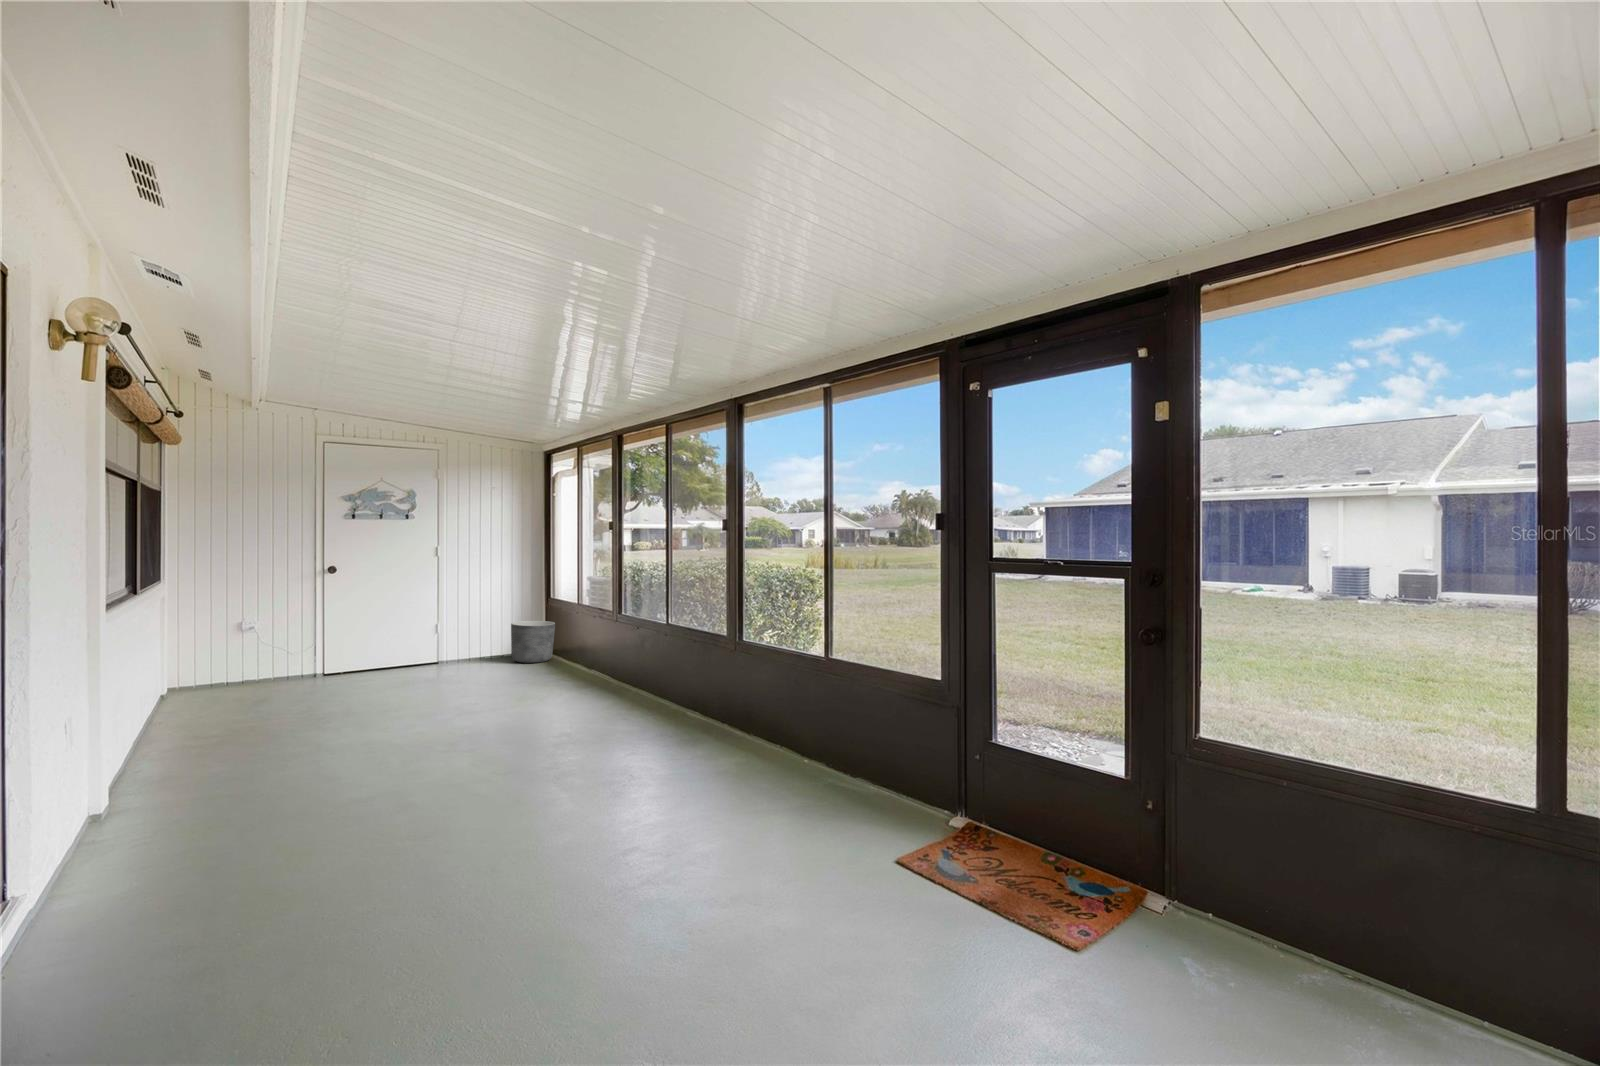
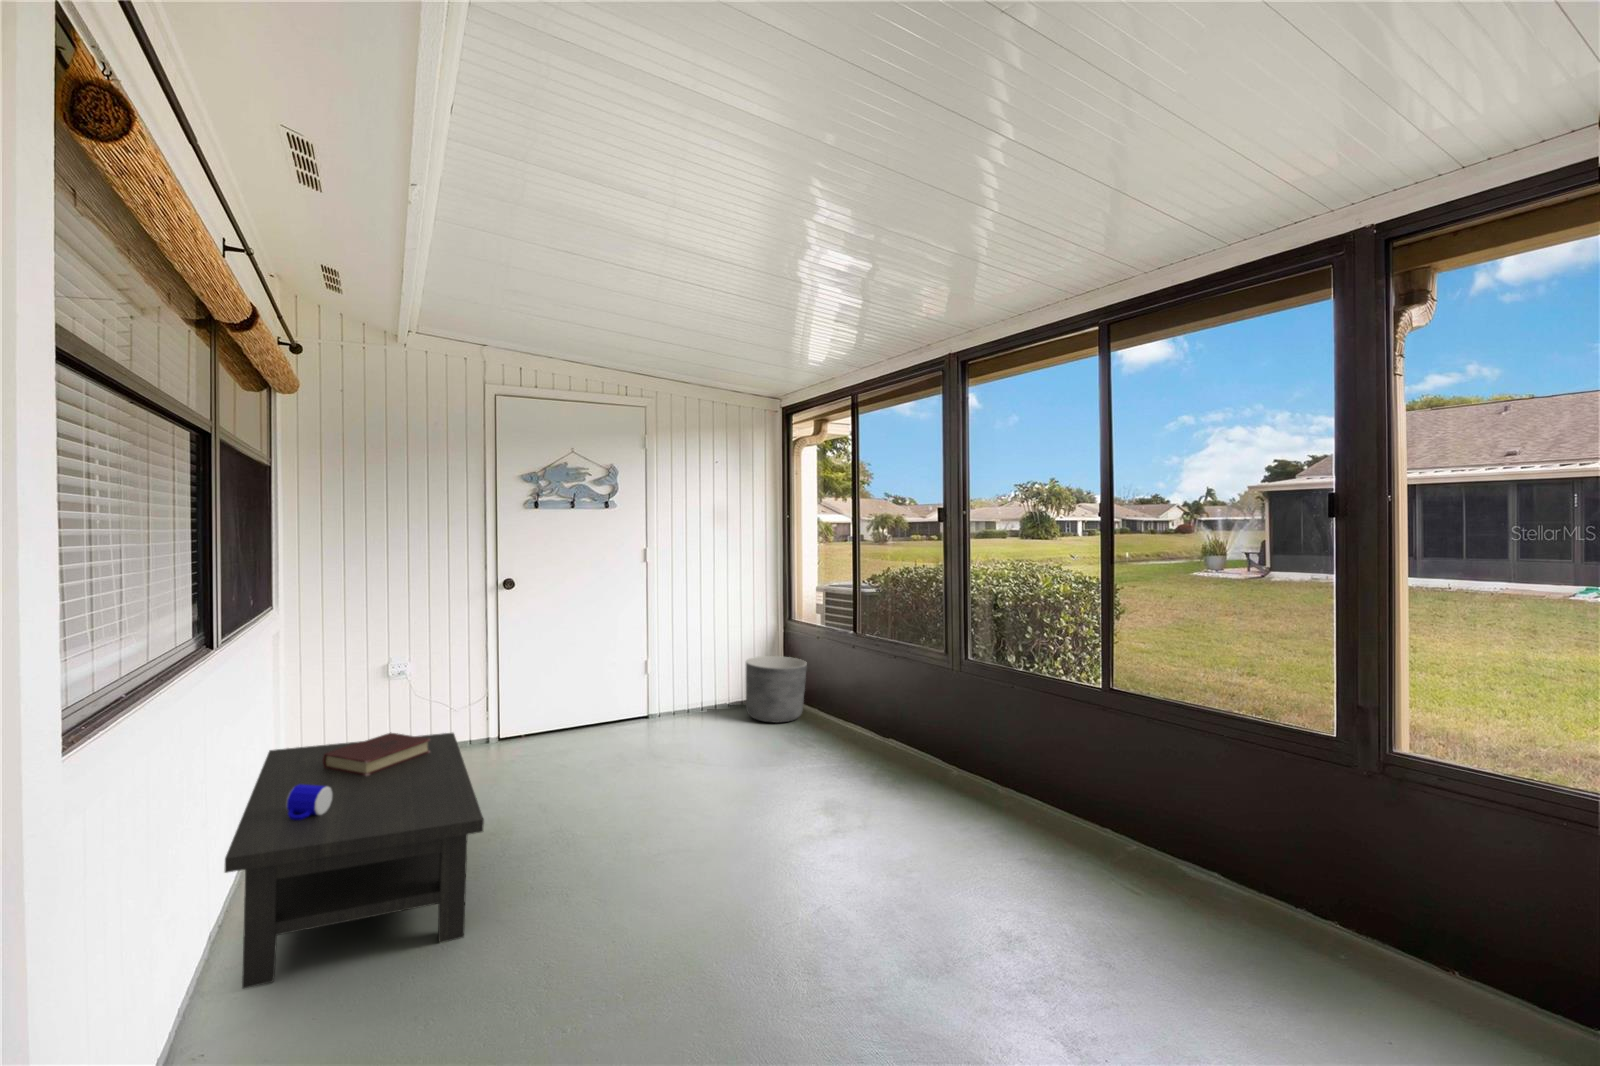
coffee table: none [139,650,289,756] -> present [225,733,484,989]

